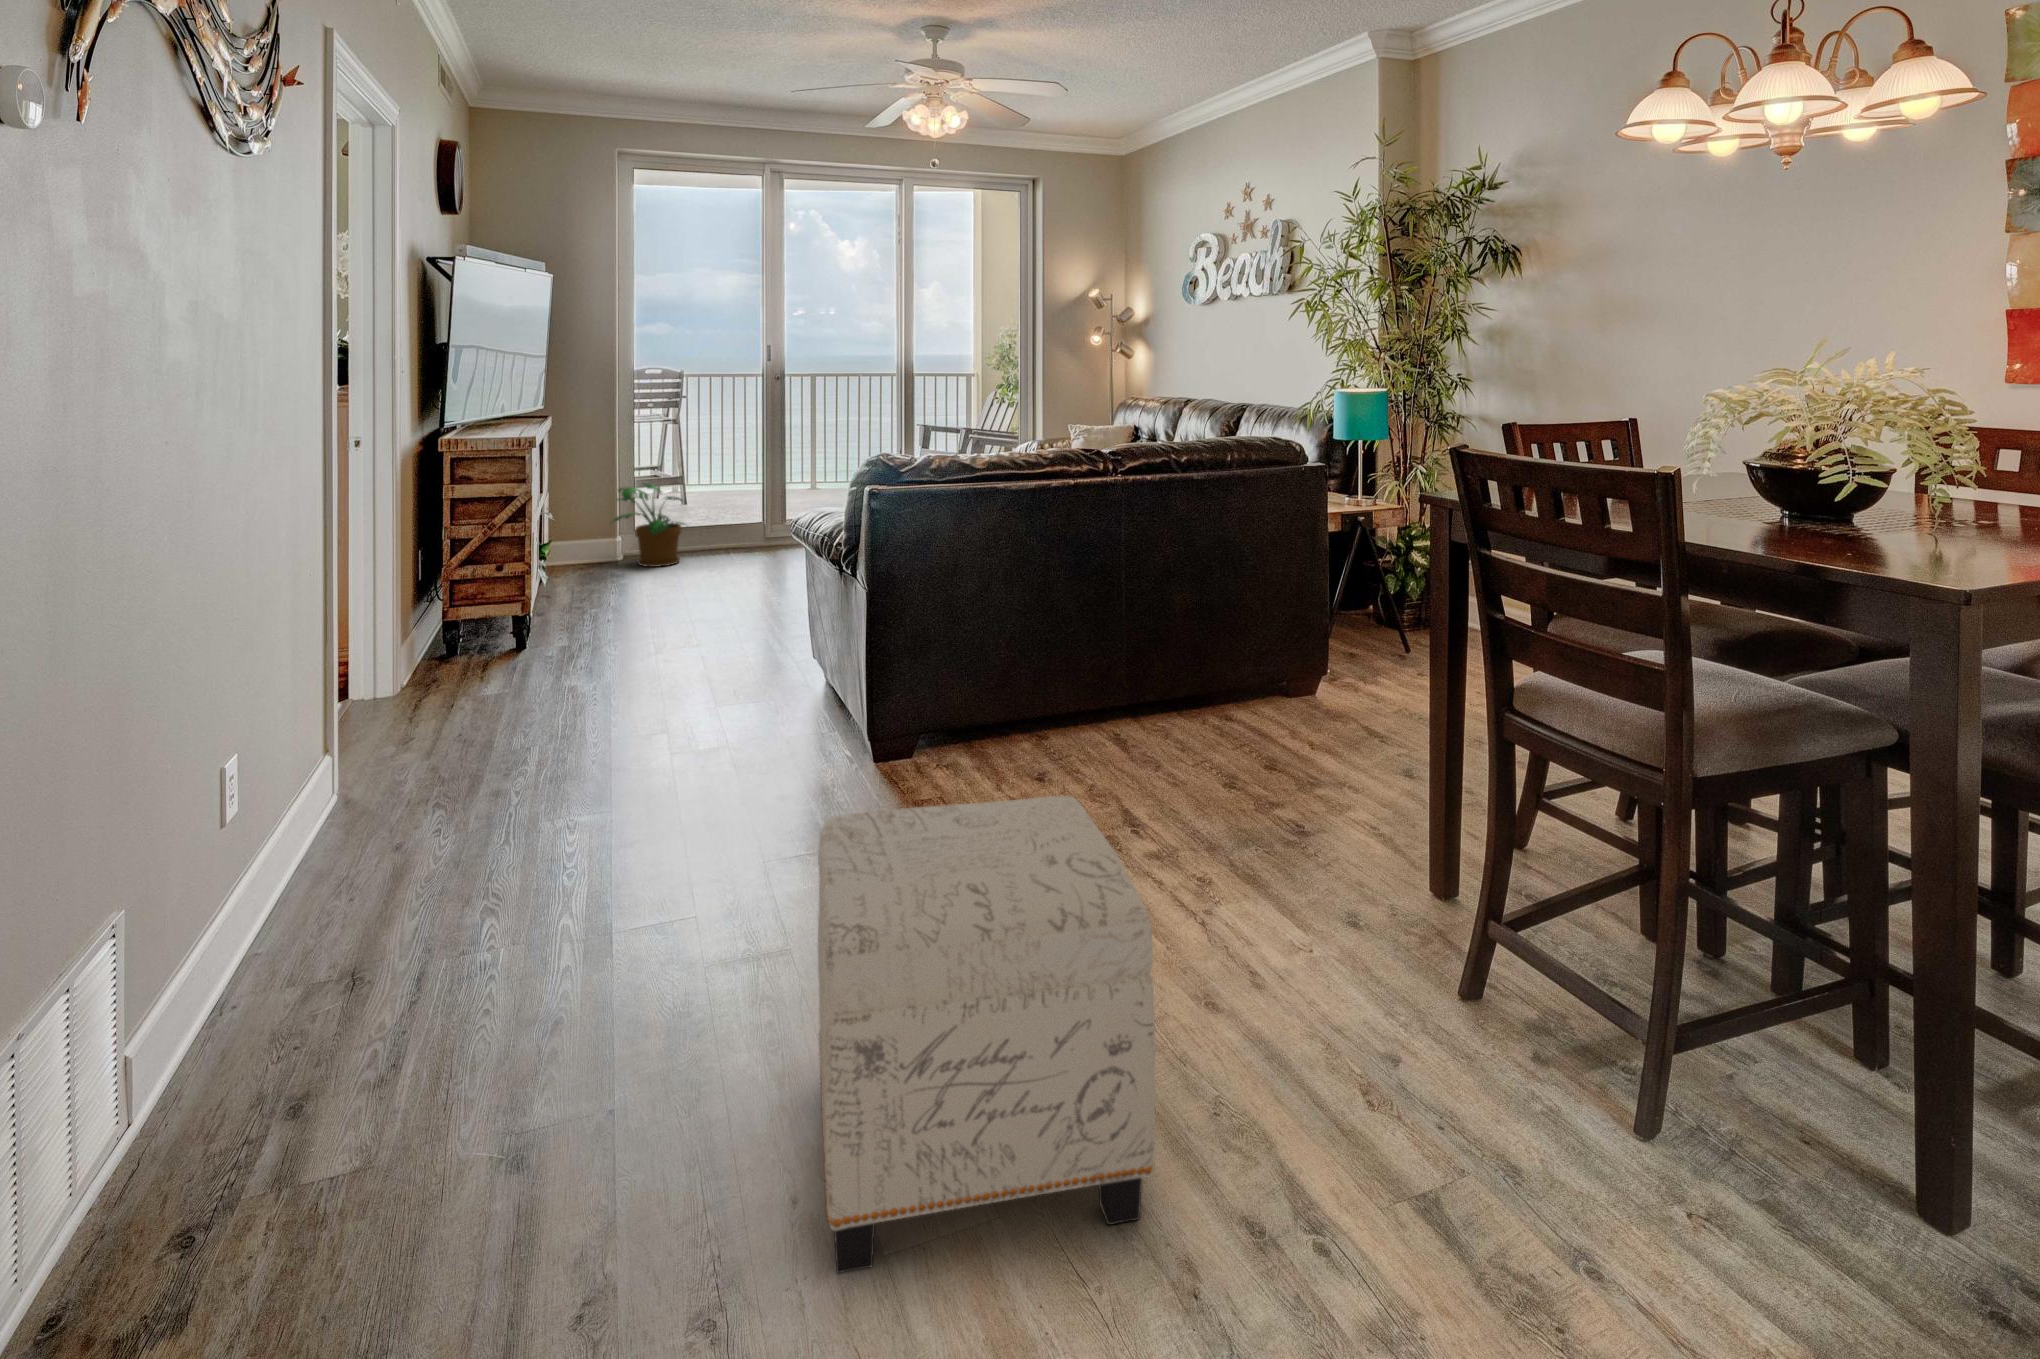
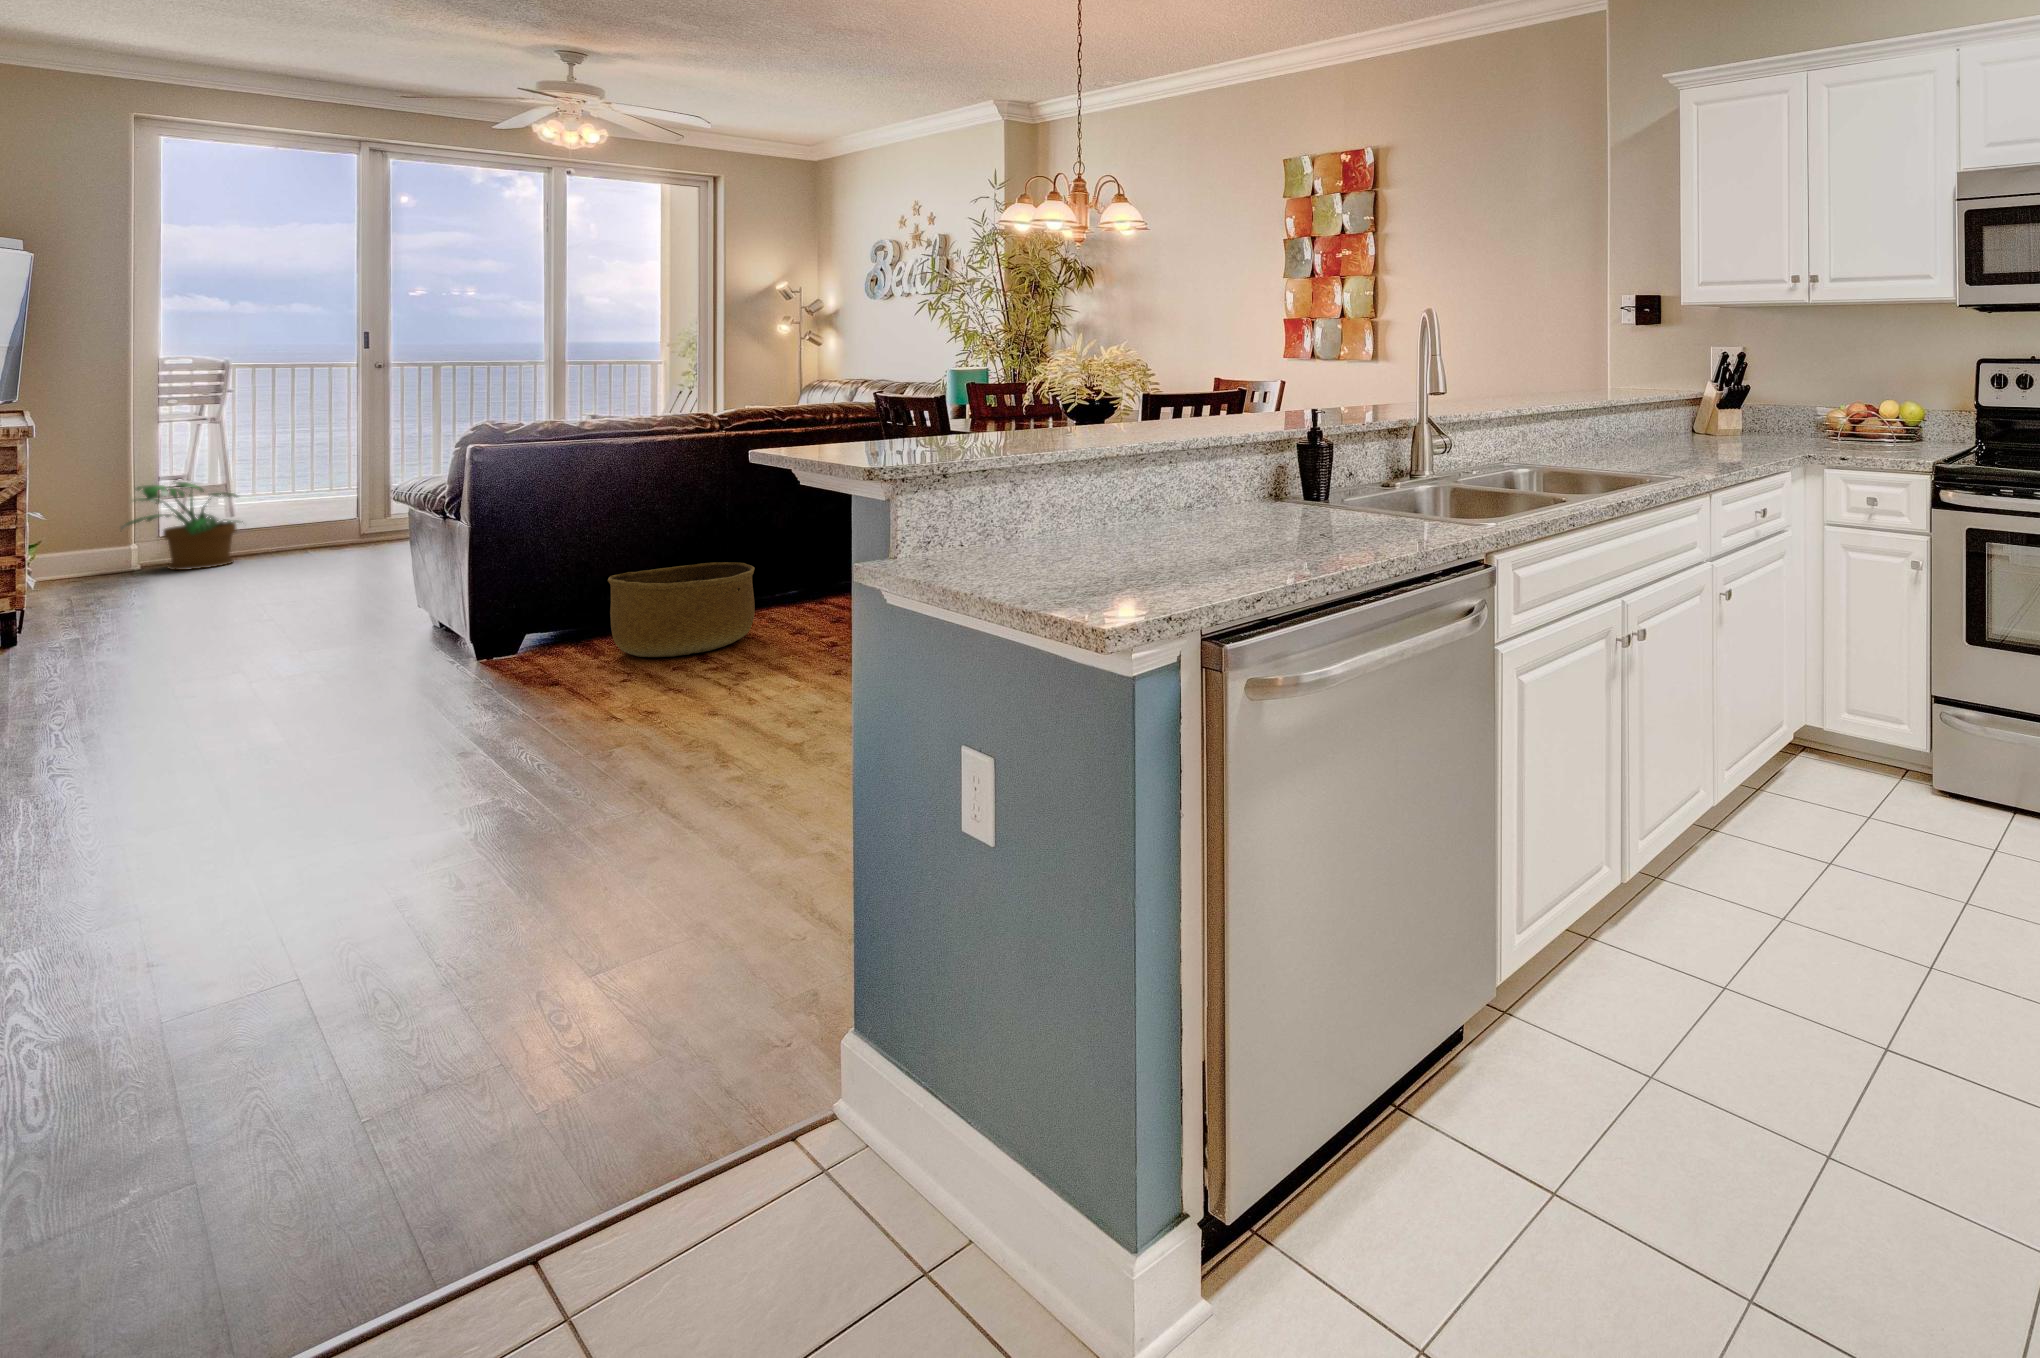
basket: none [1002,652,1163,791] -> present [608,562,755,657]
ottoman: present [818,796,1155,1273] -> none [393,608,640,858]

